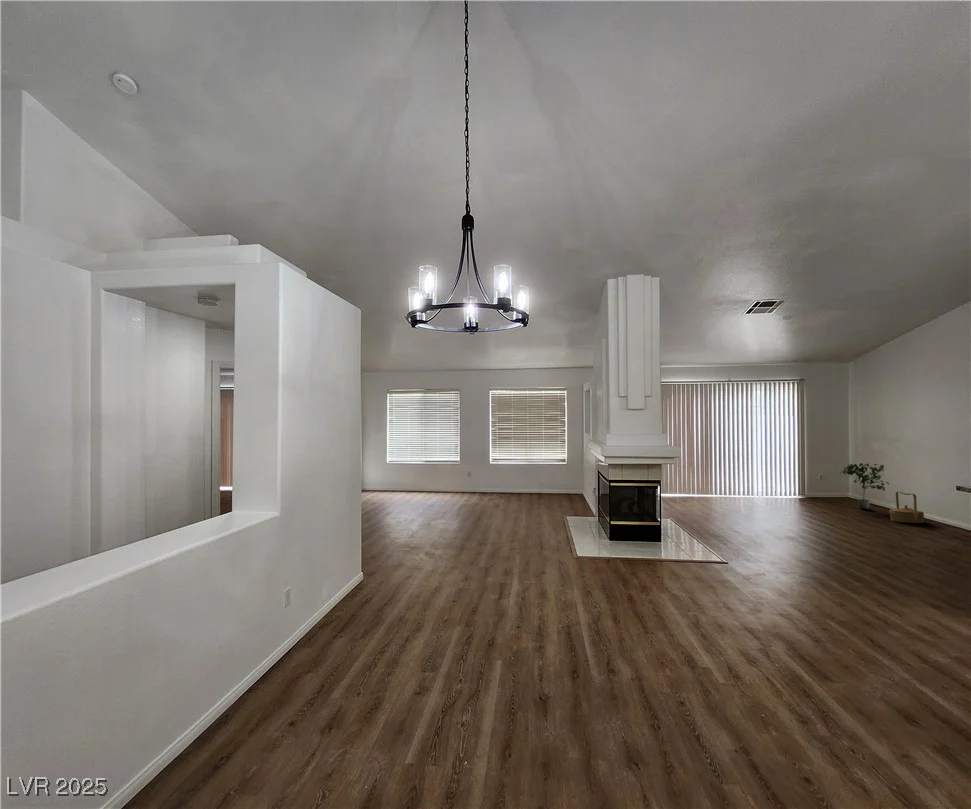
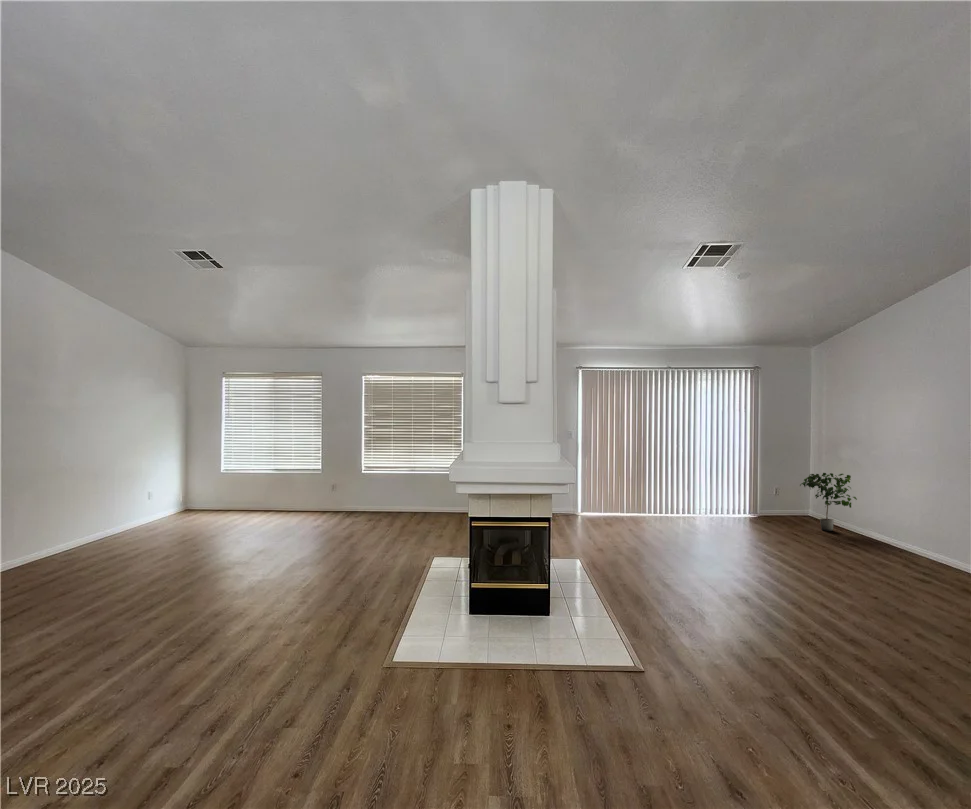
woven basket: present [889,491,924,523] -> none [859,509,900,550]

